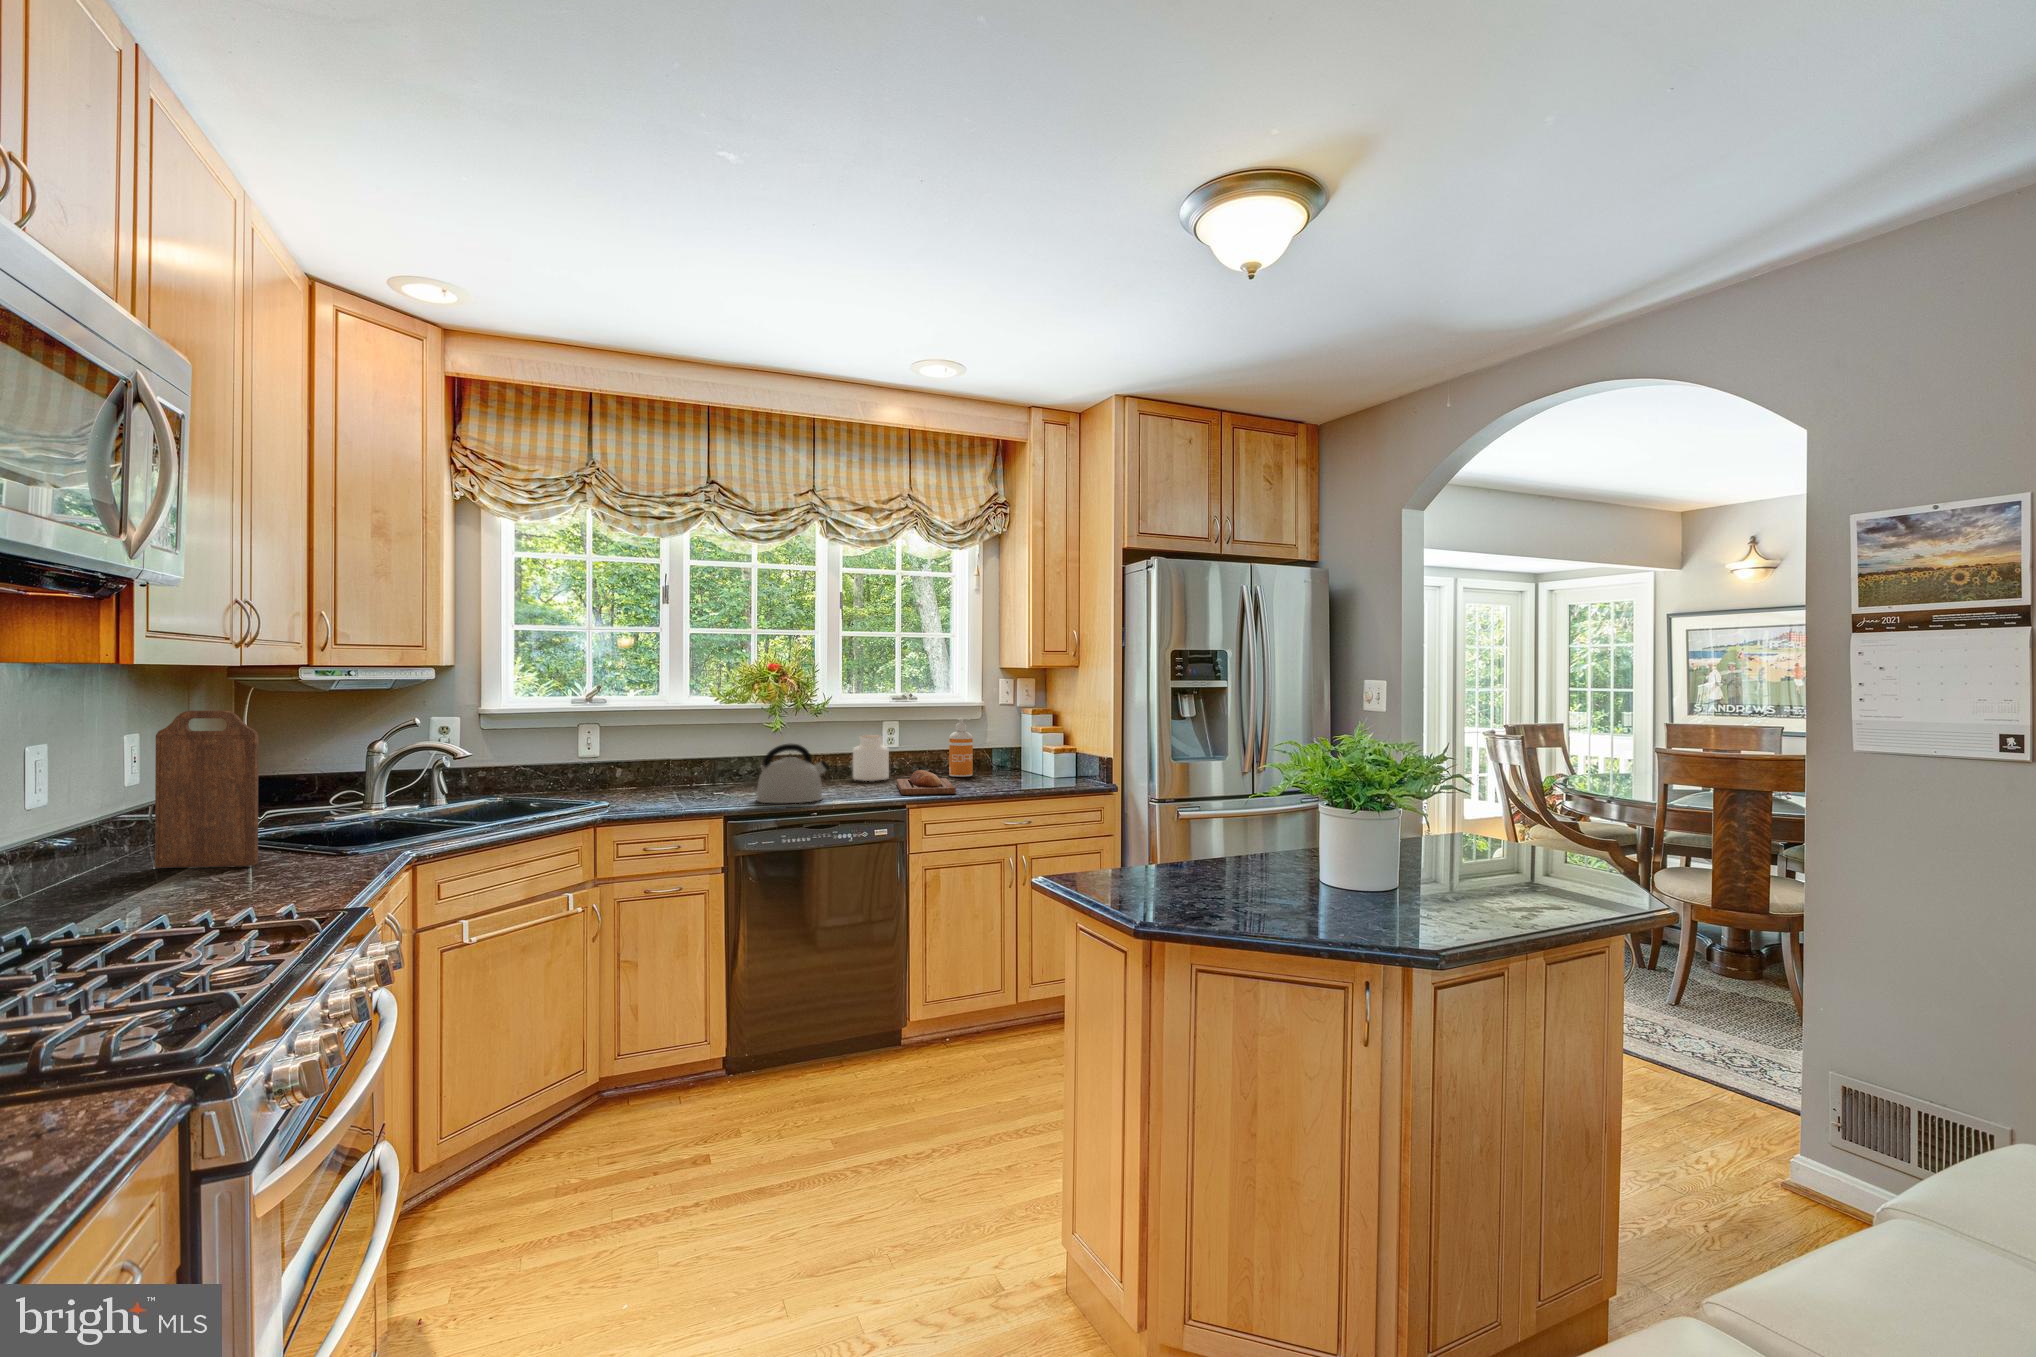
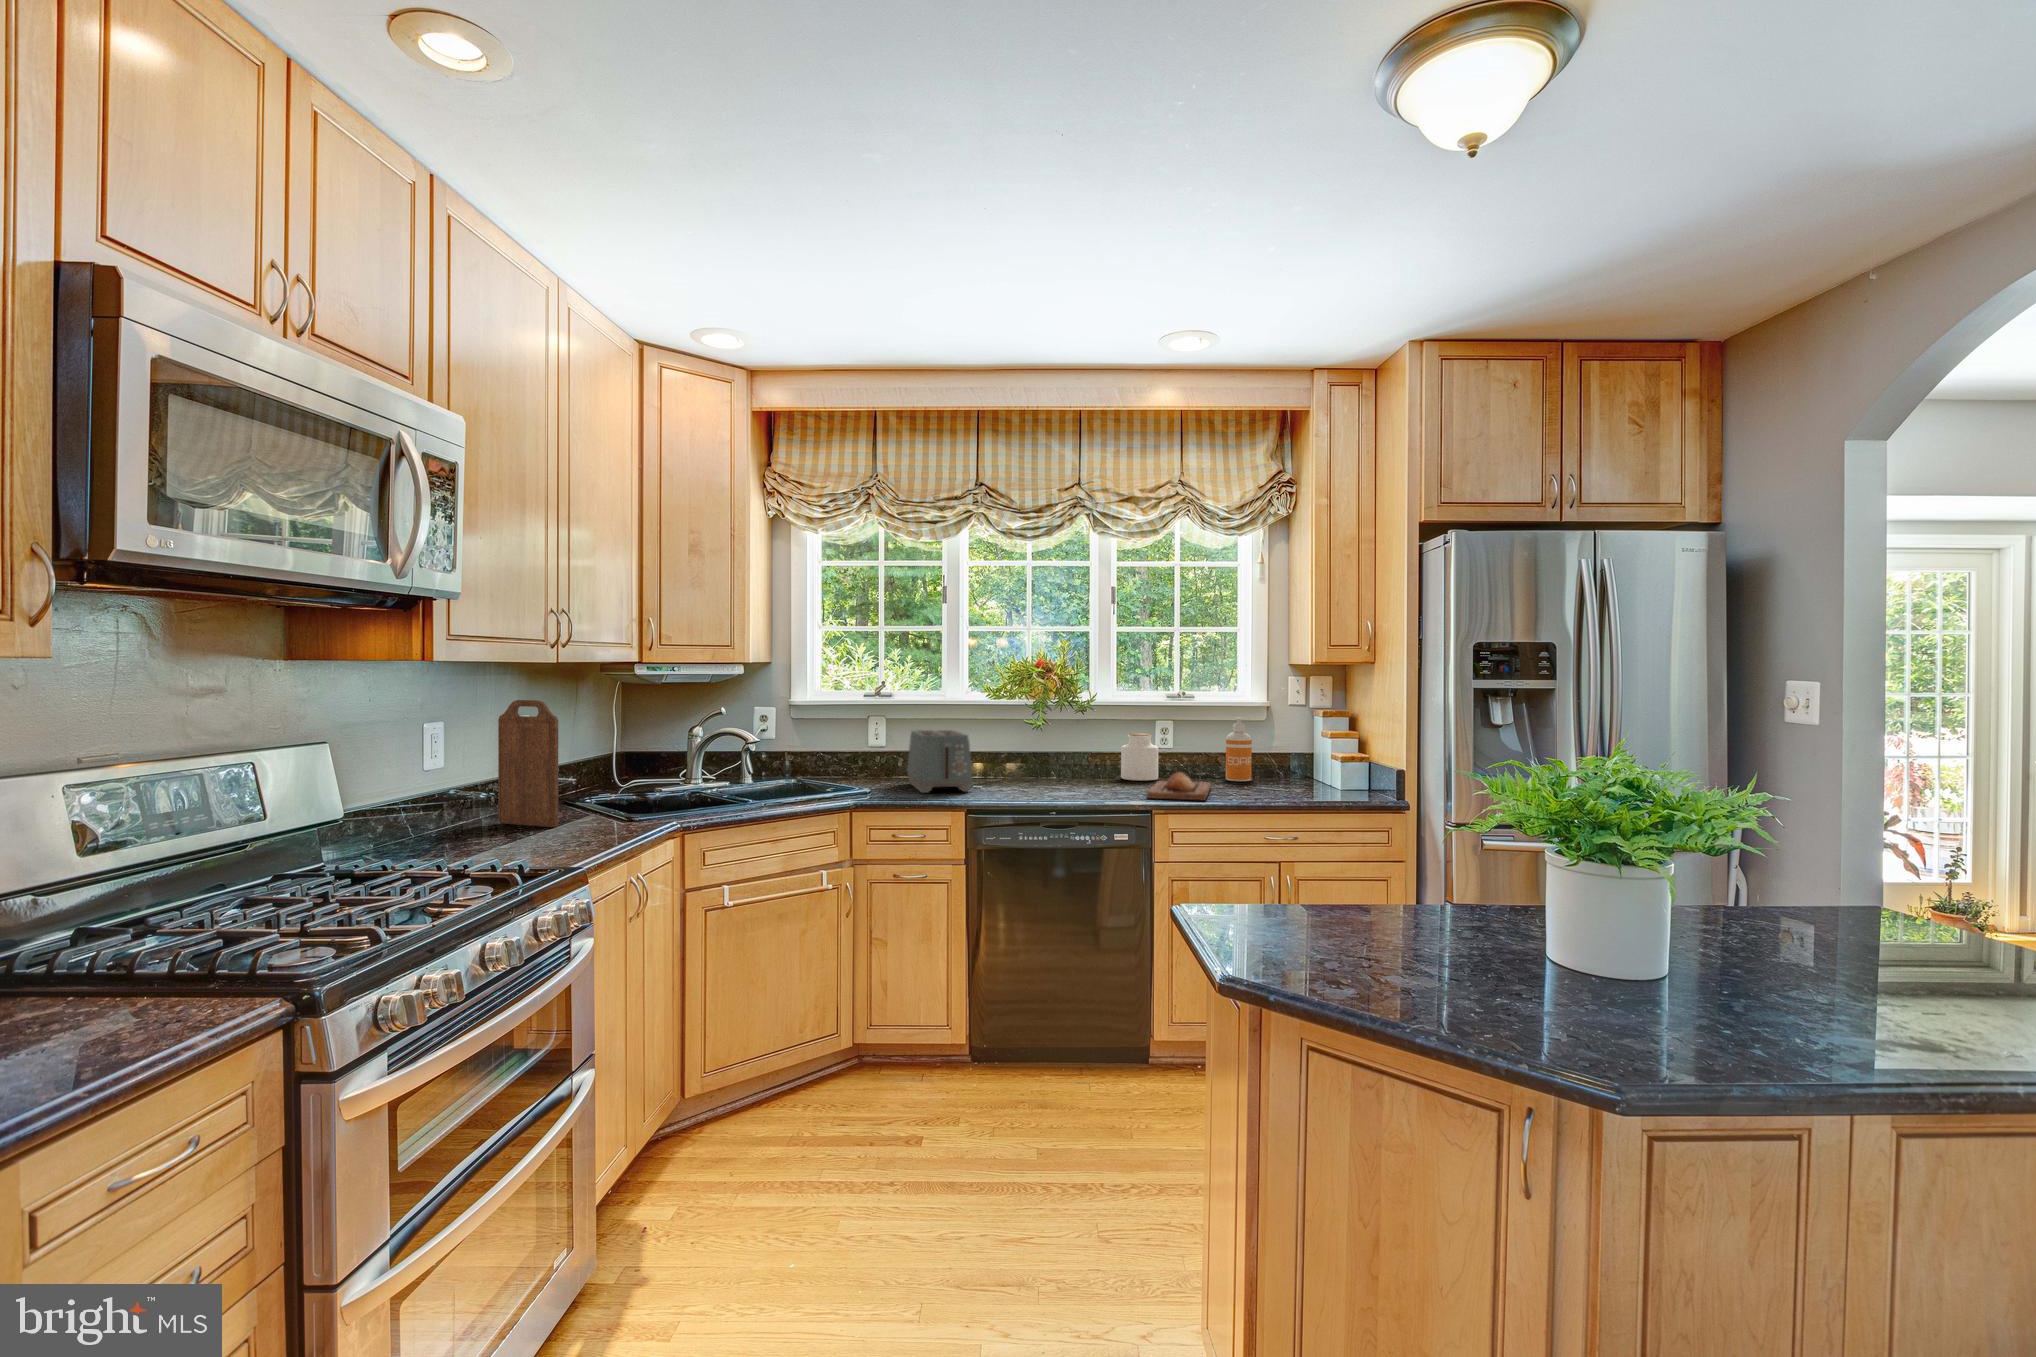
toaster: none [637,737,722,803] -> present [907,730,972,793]
kettle: present [757,744,829,803] -> none [1000,740,1071,800]

